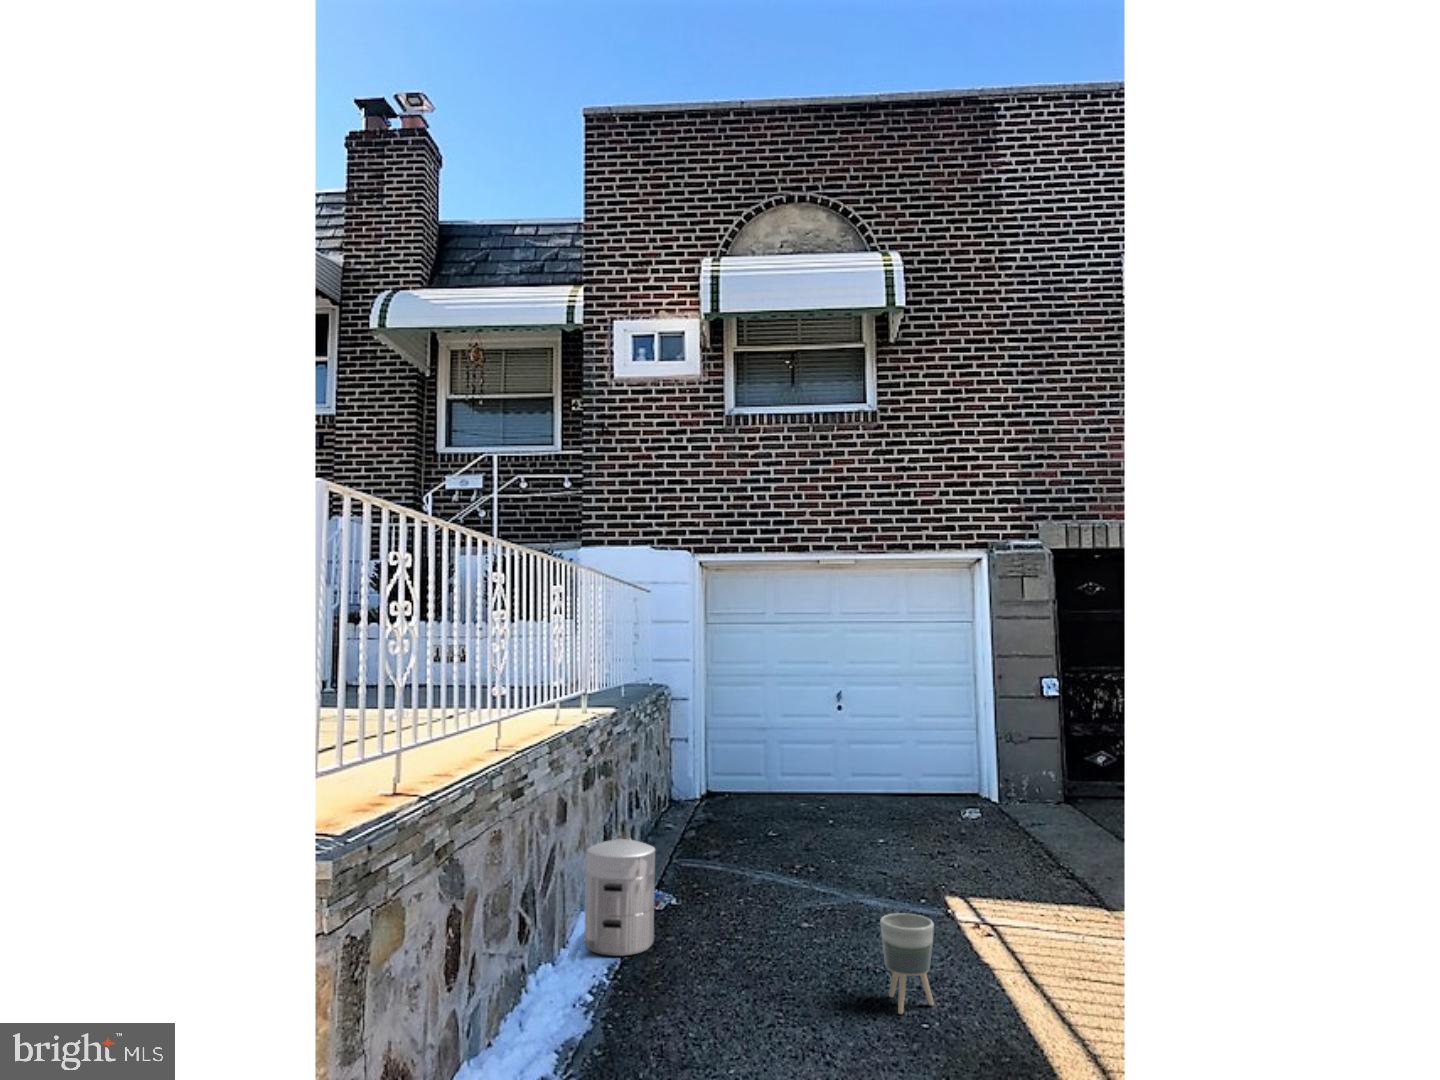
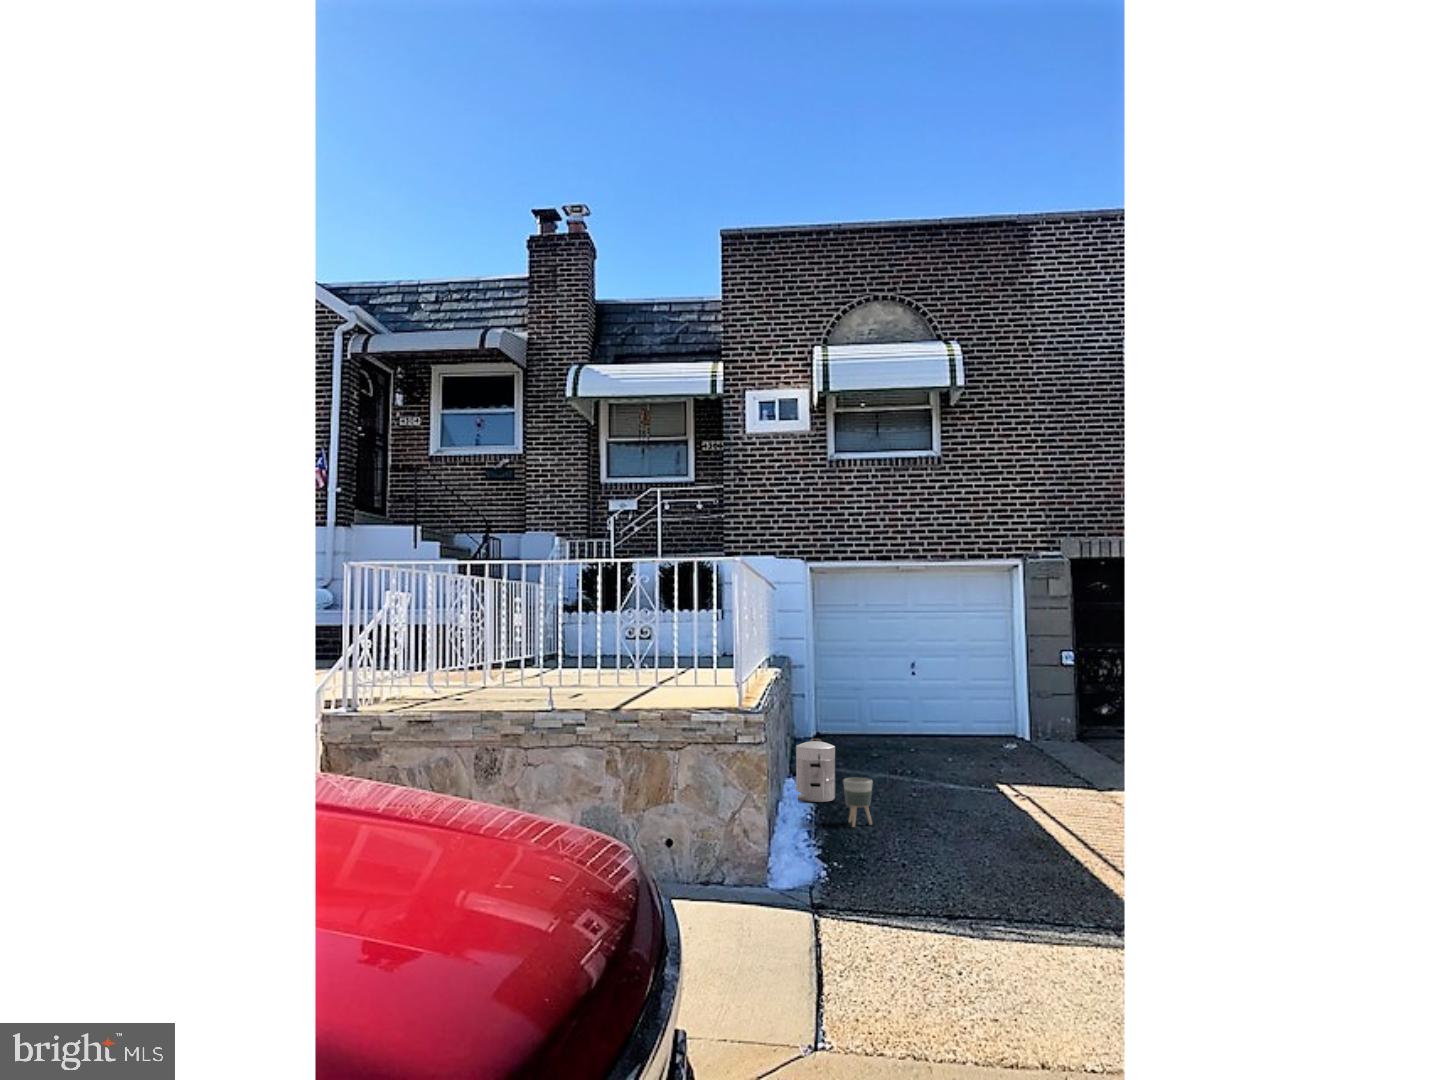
planter: present [880,913,934,1014] -> present [843,778,872,827]

